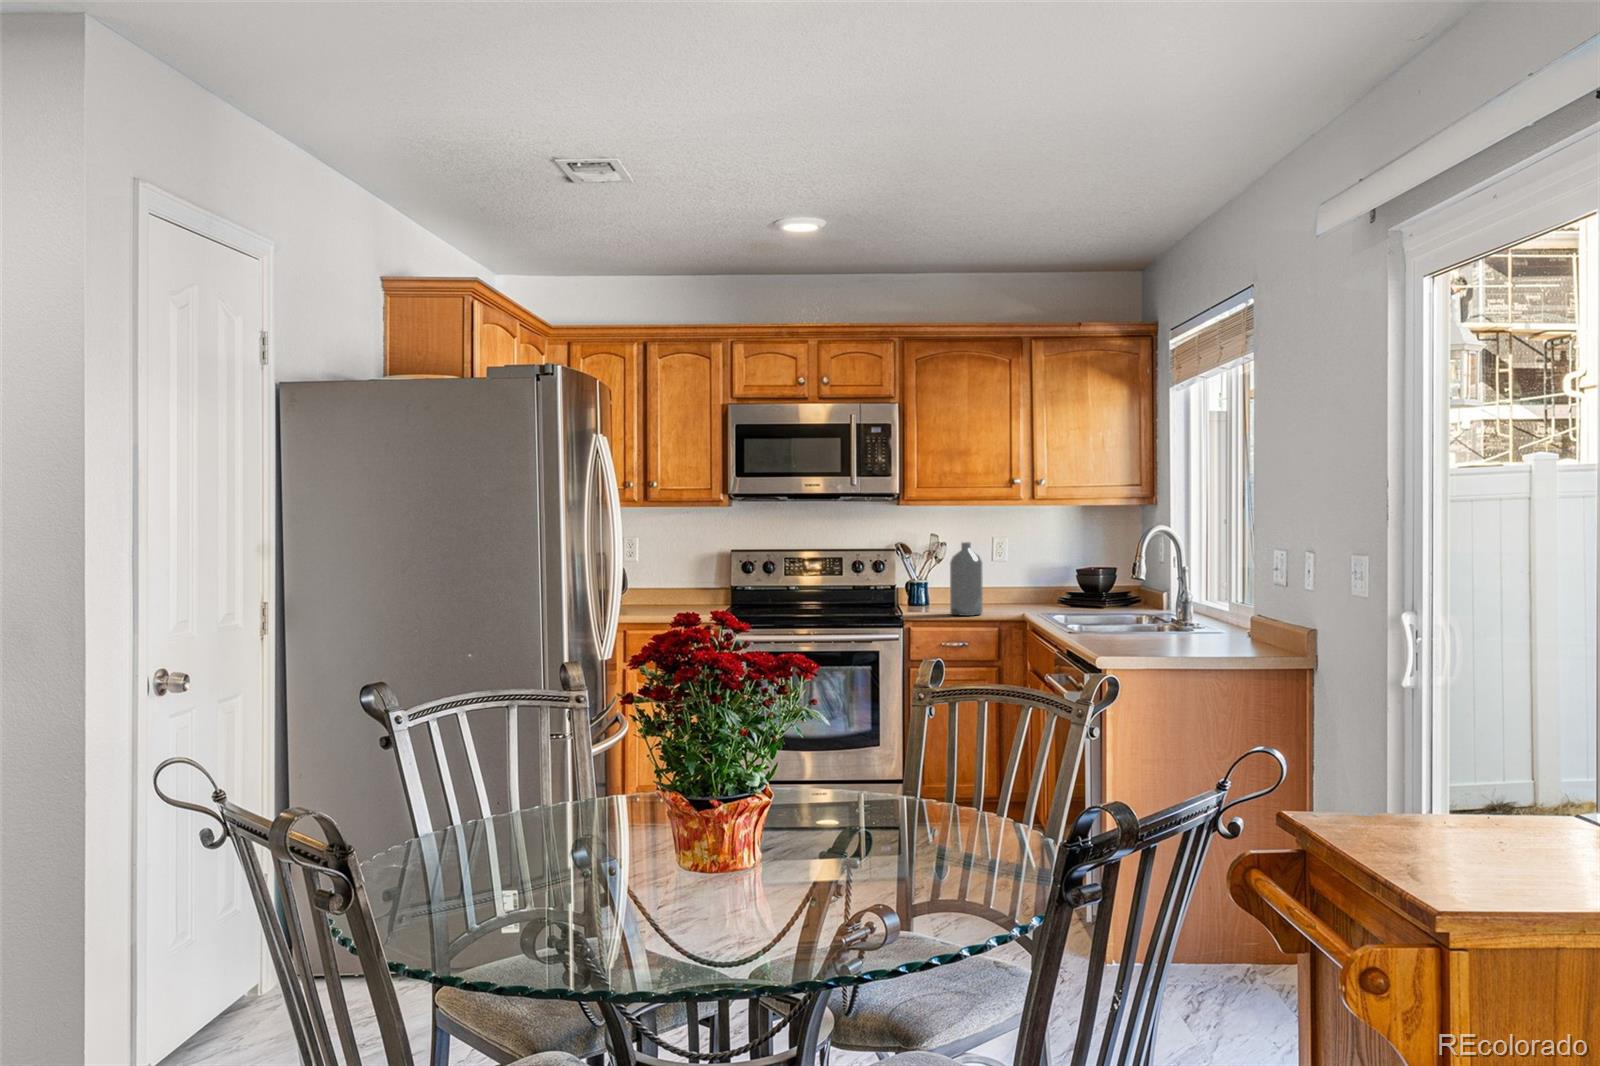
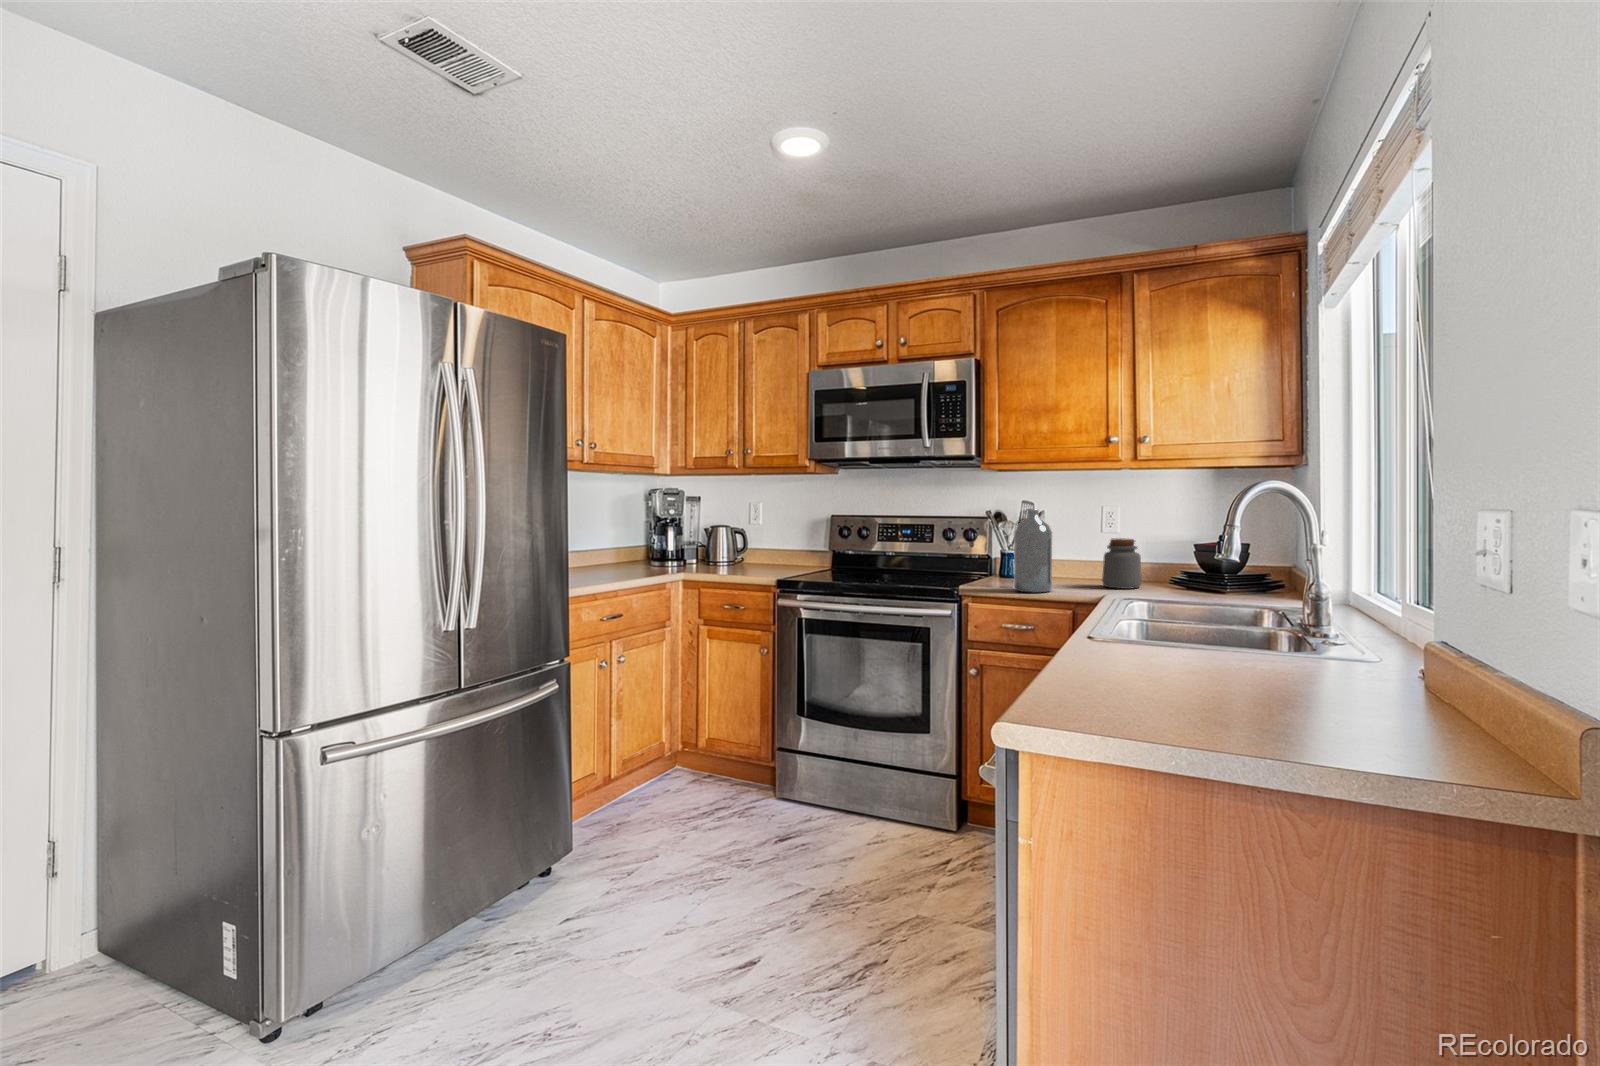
jar: none [1014,567,1046,609] -> present [1102,538,1142,589]

